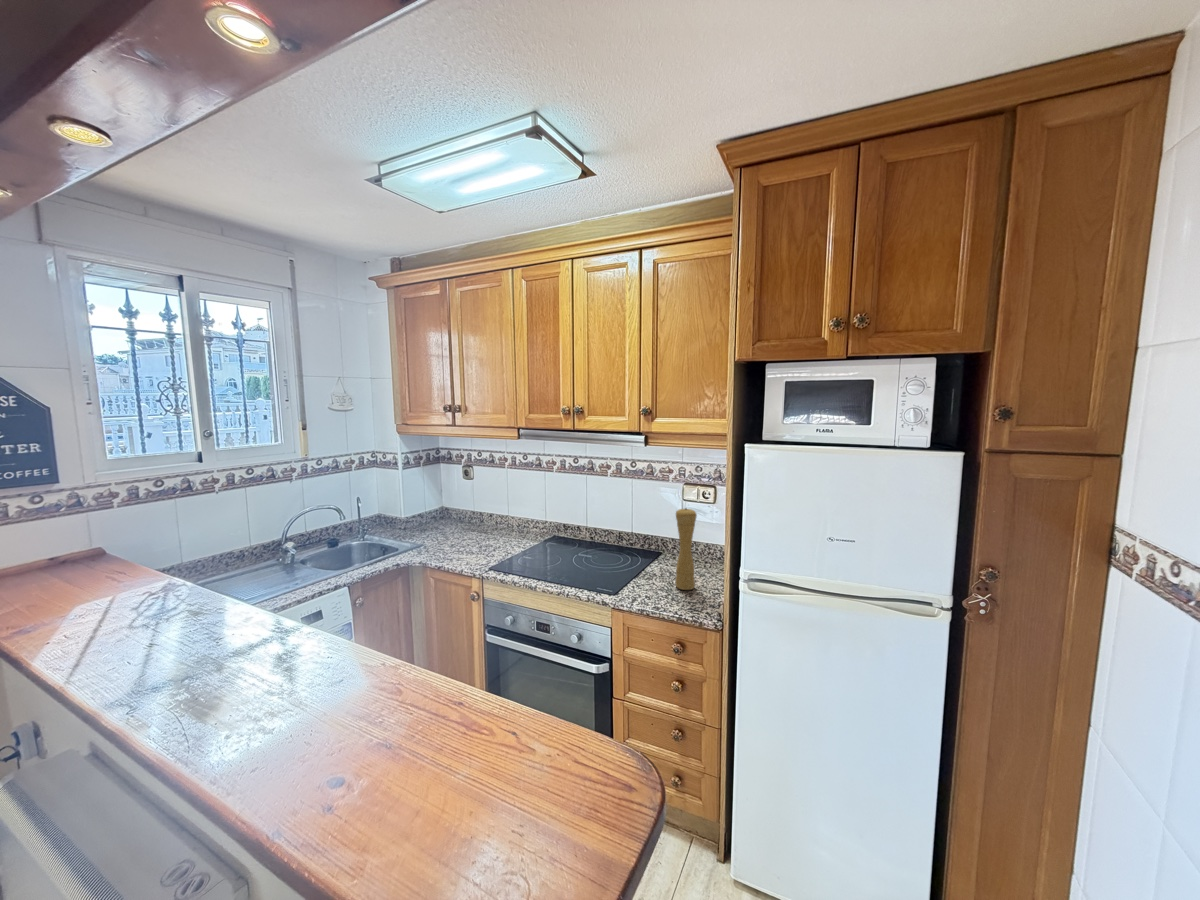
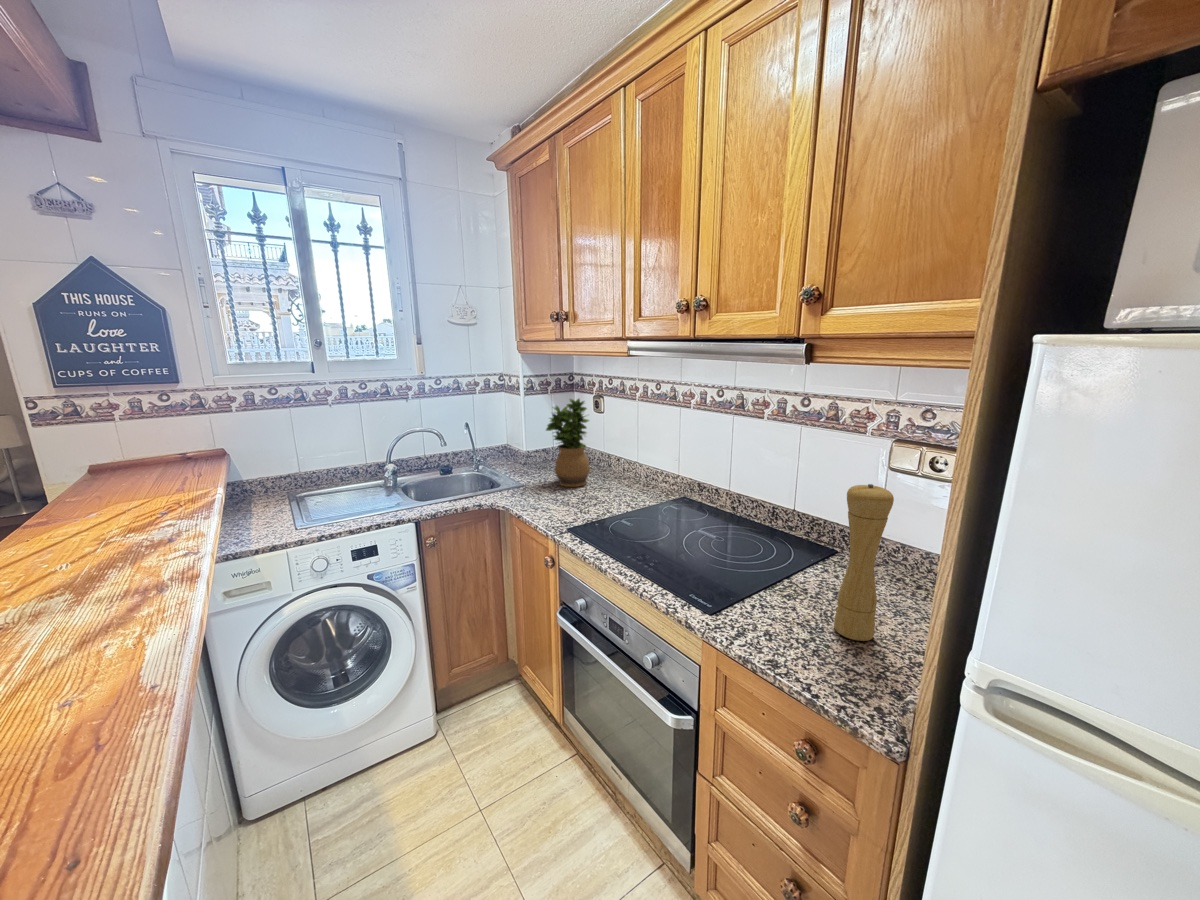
potted plant: none [436,469,476,541] -> present [546,399,590,487]

